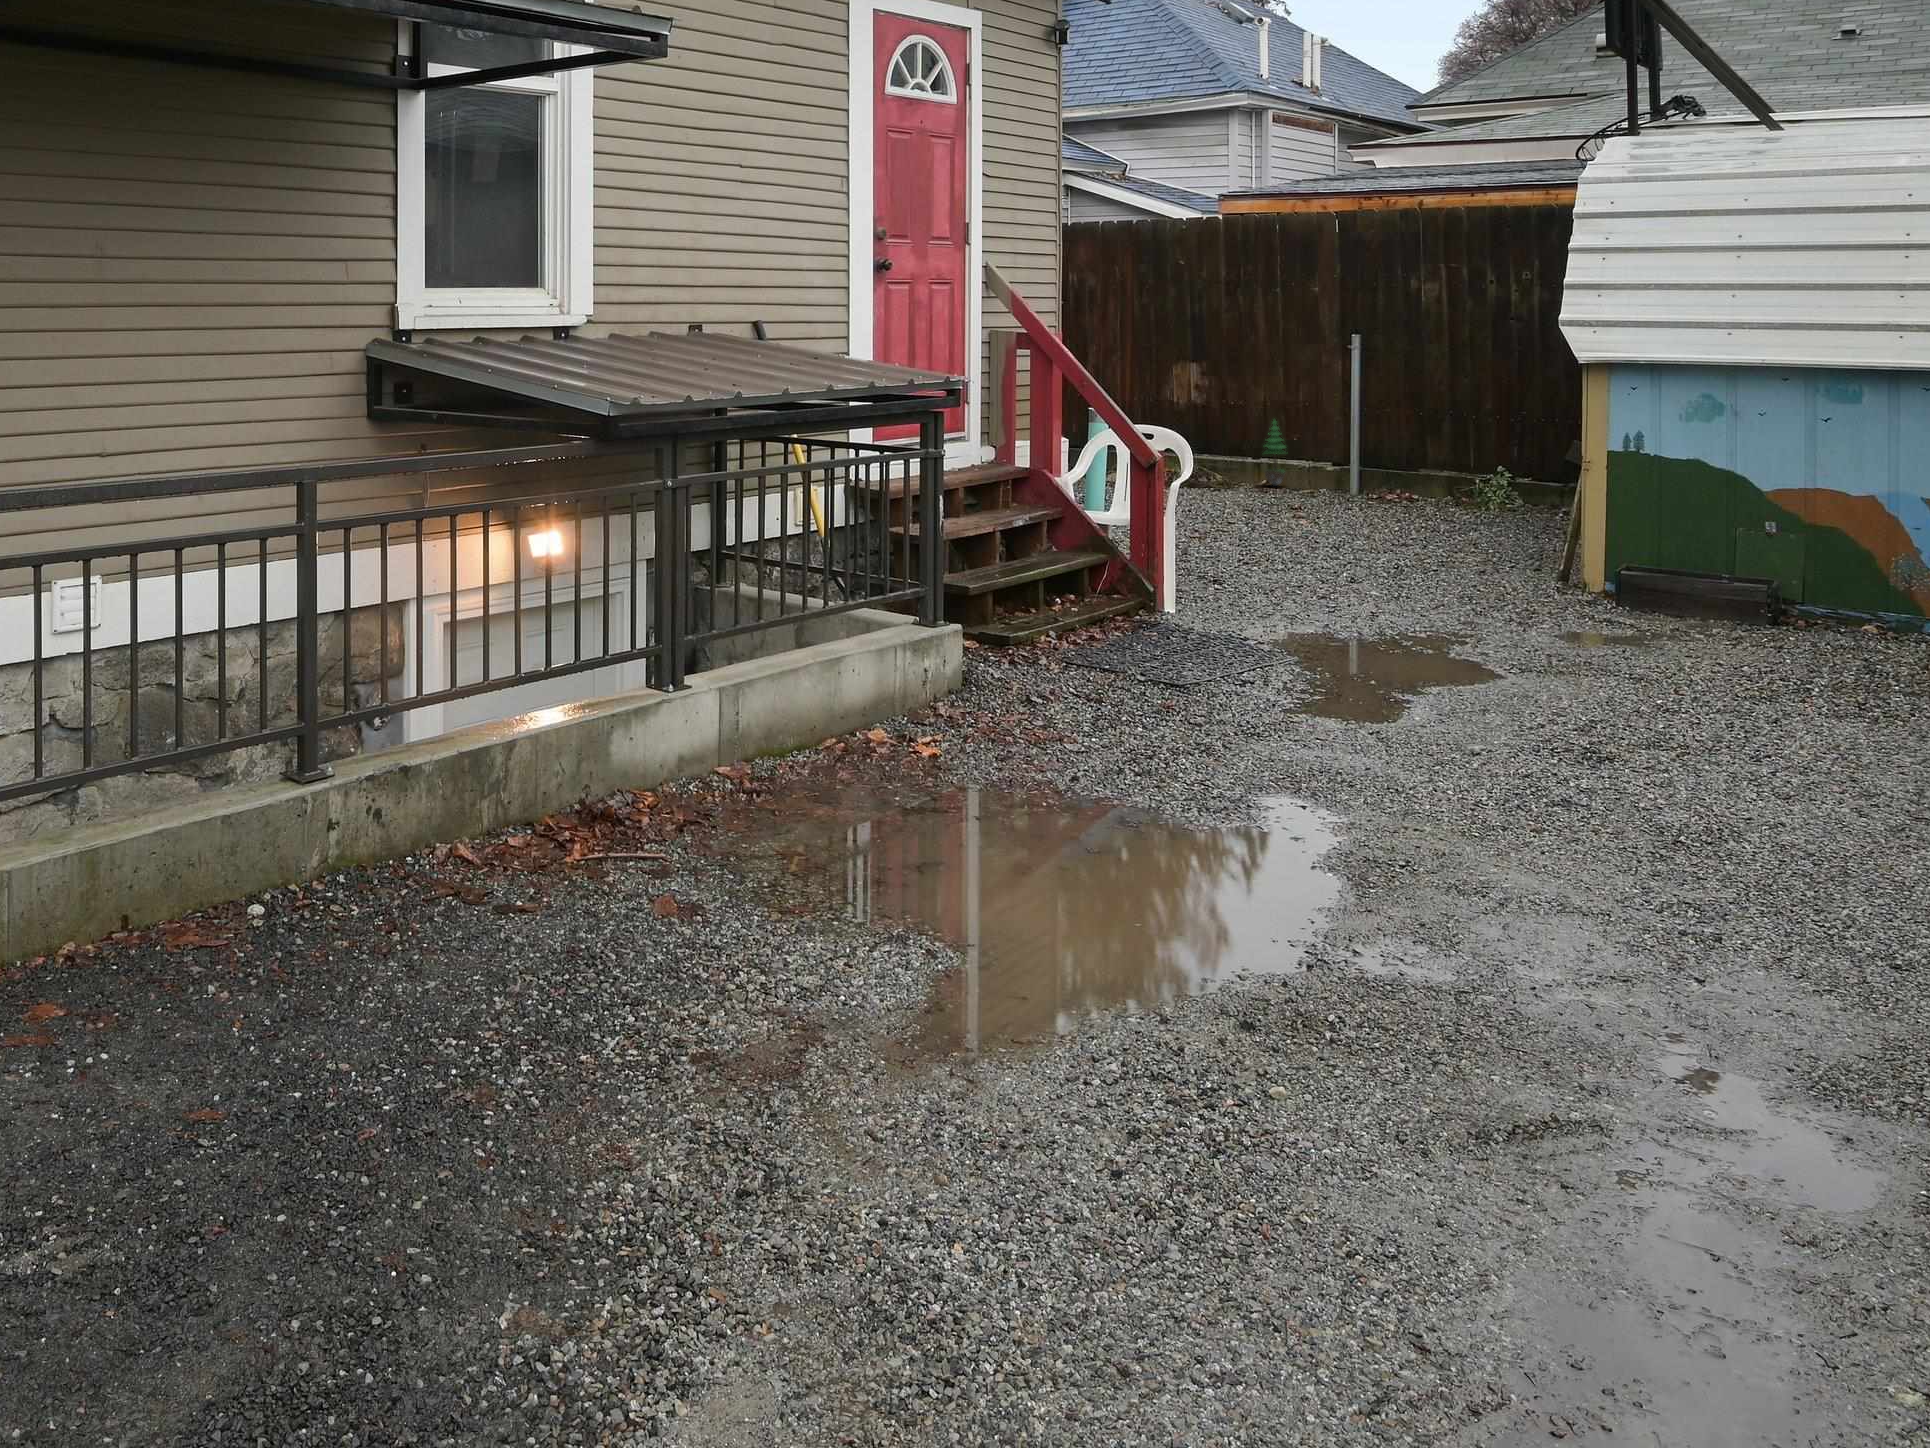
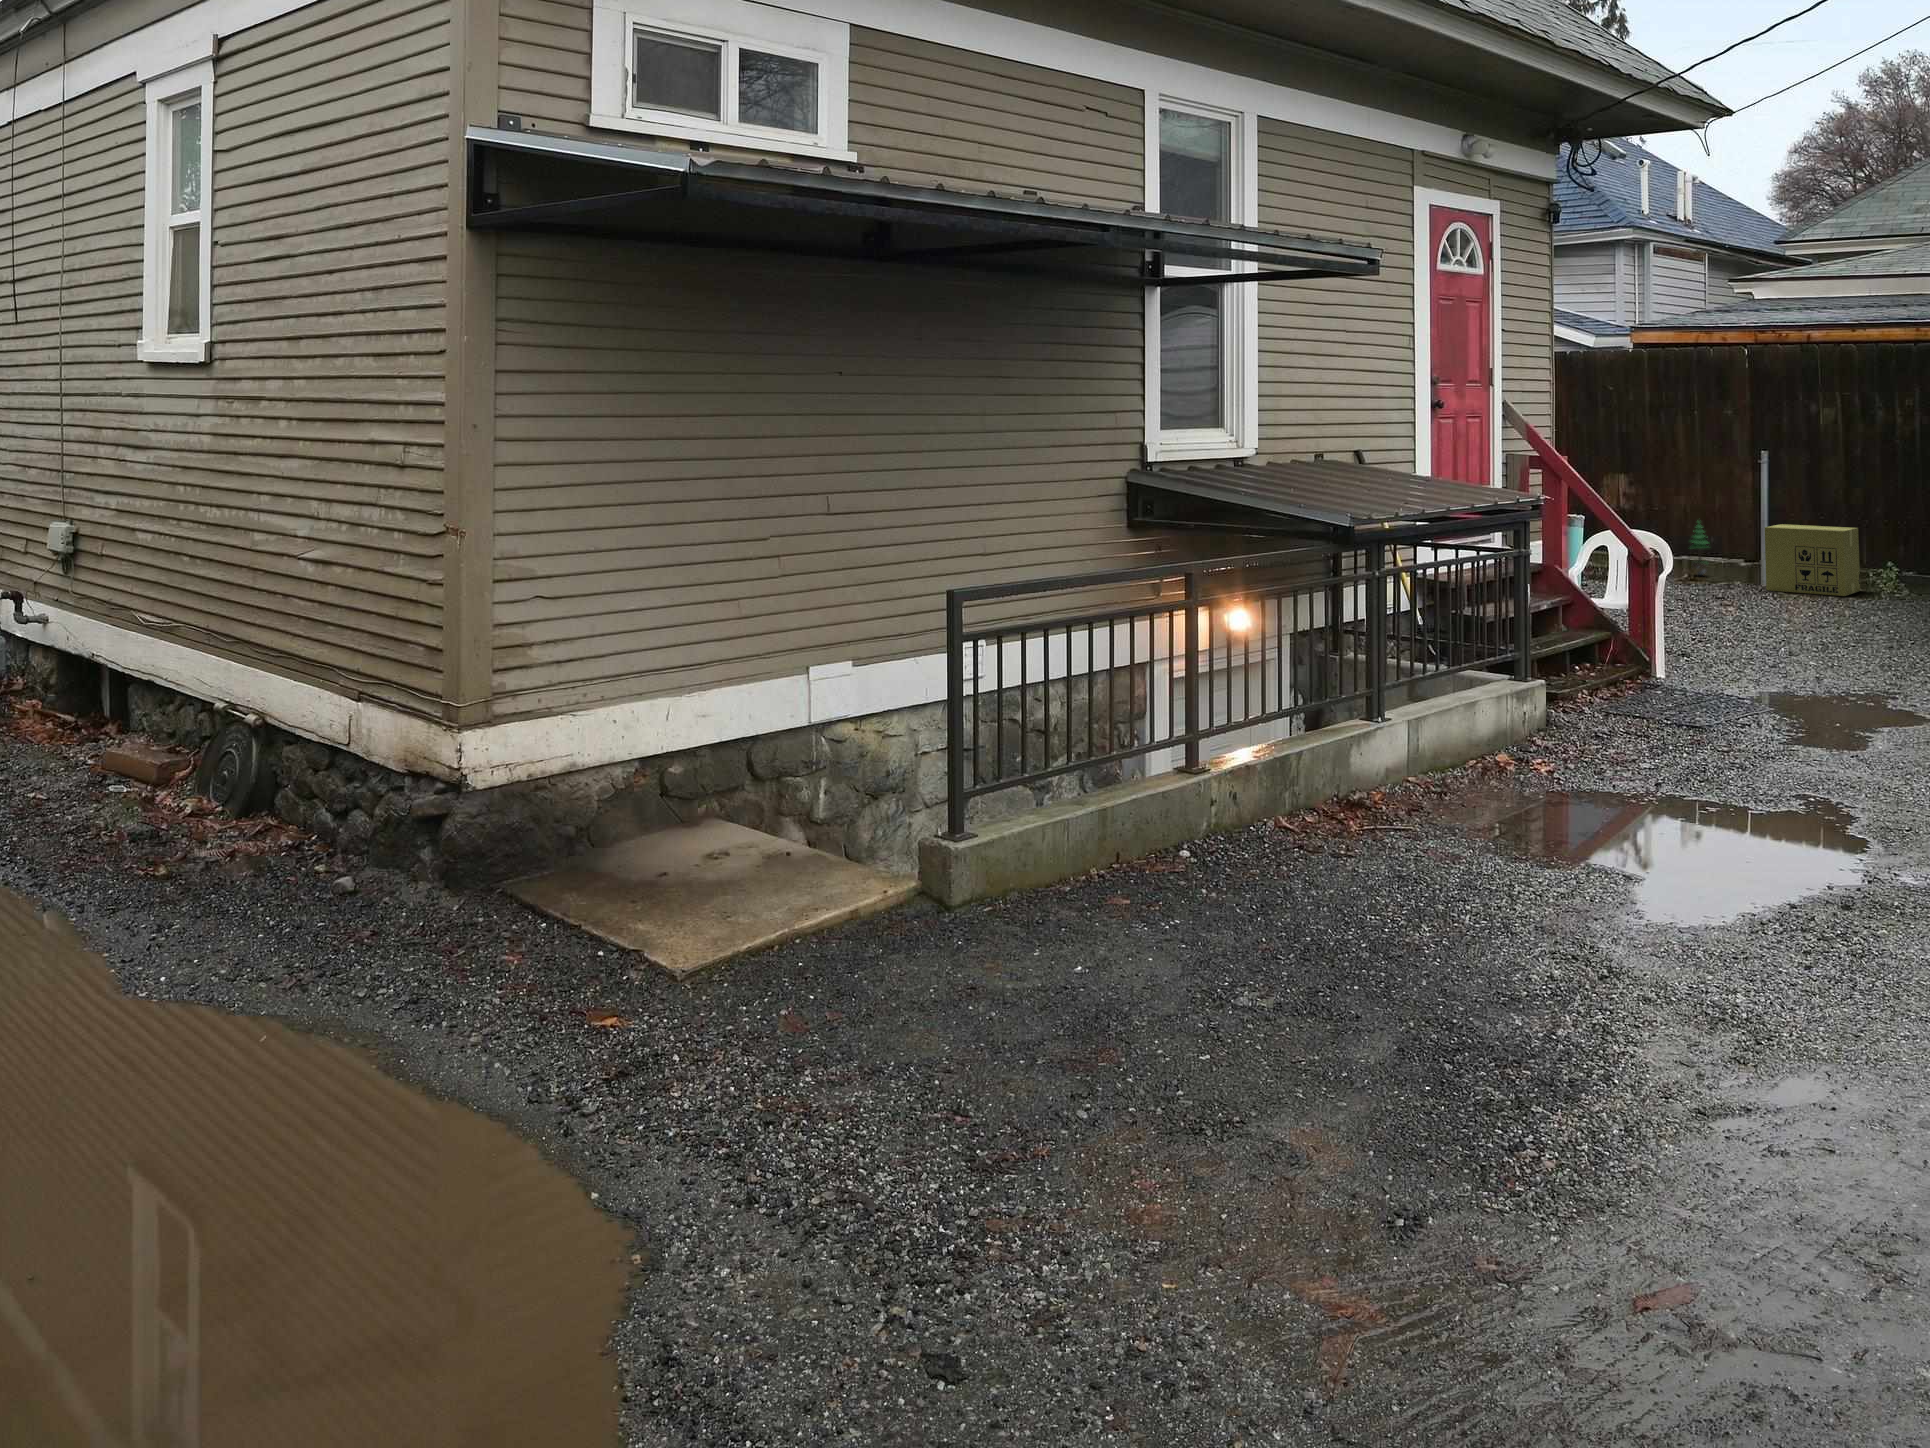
cardboard box: none [1346,424,1461,509] -> present [1765,524,1860,596]

